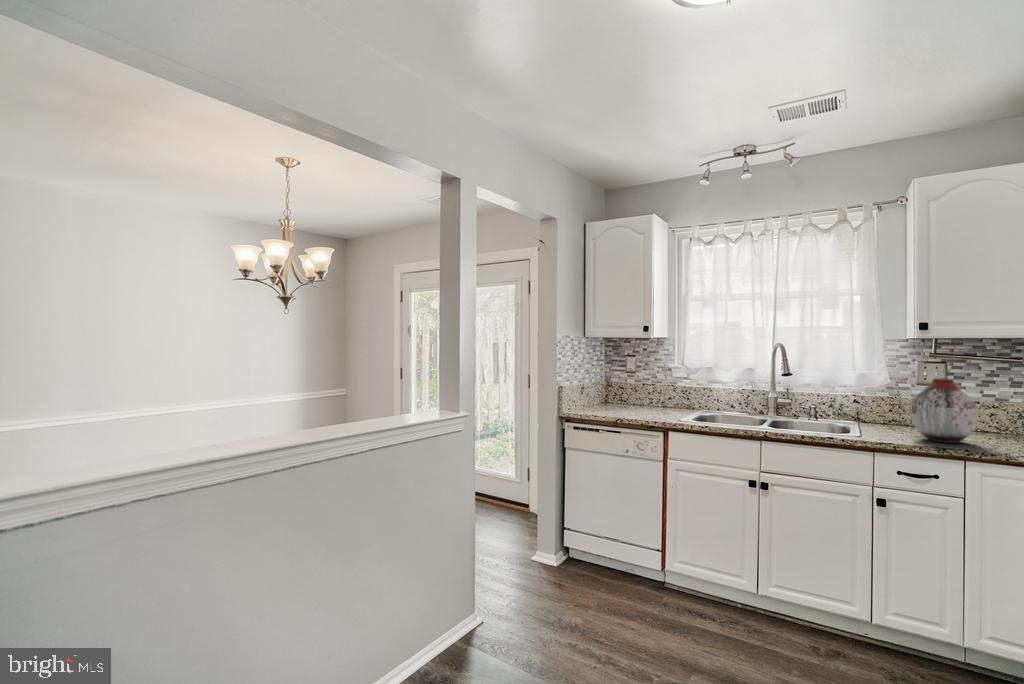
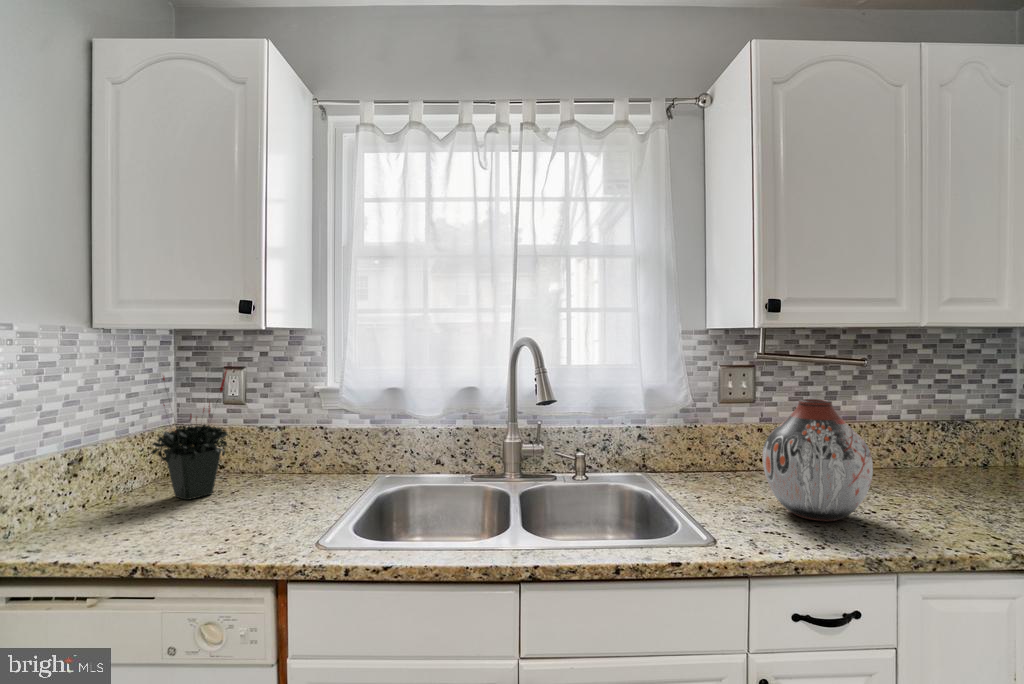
potted plant: none [604,355,634,408] -> present [152,369,228,500]

